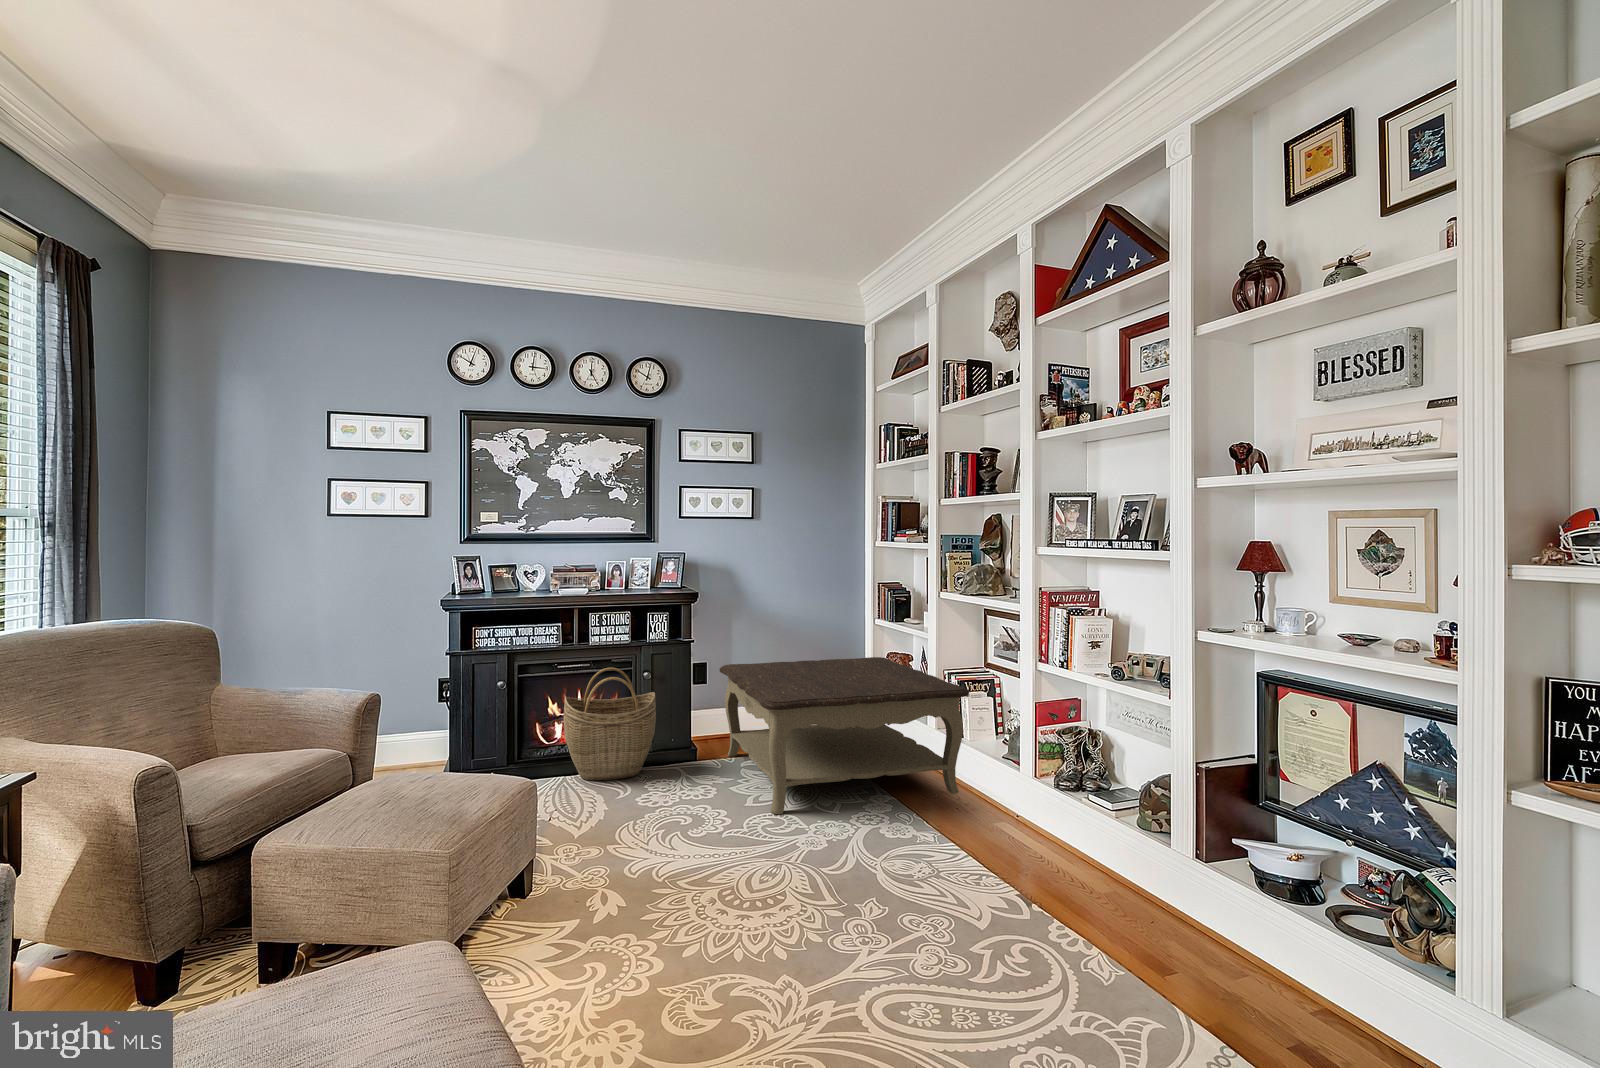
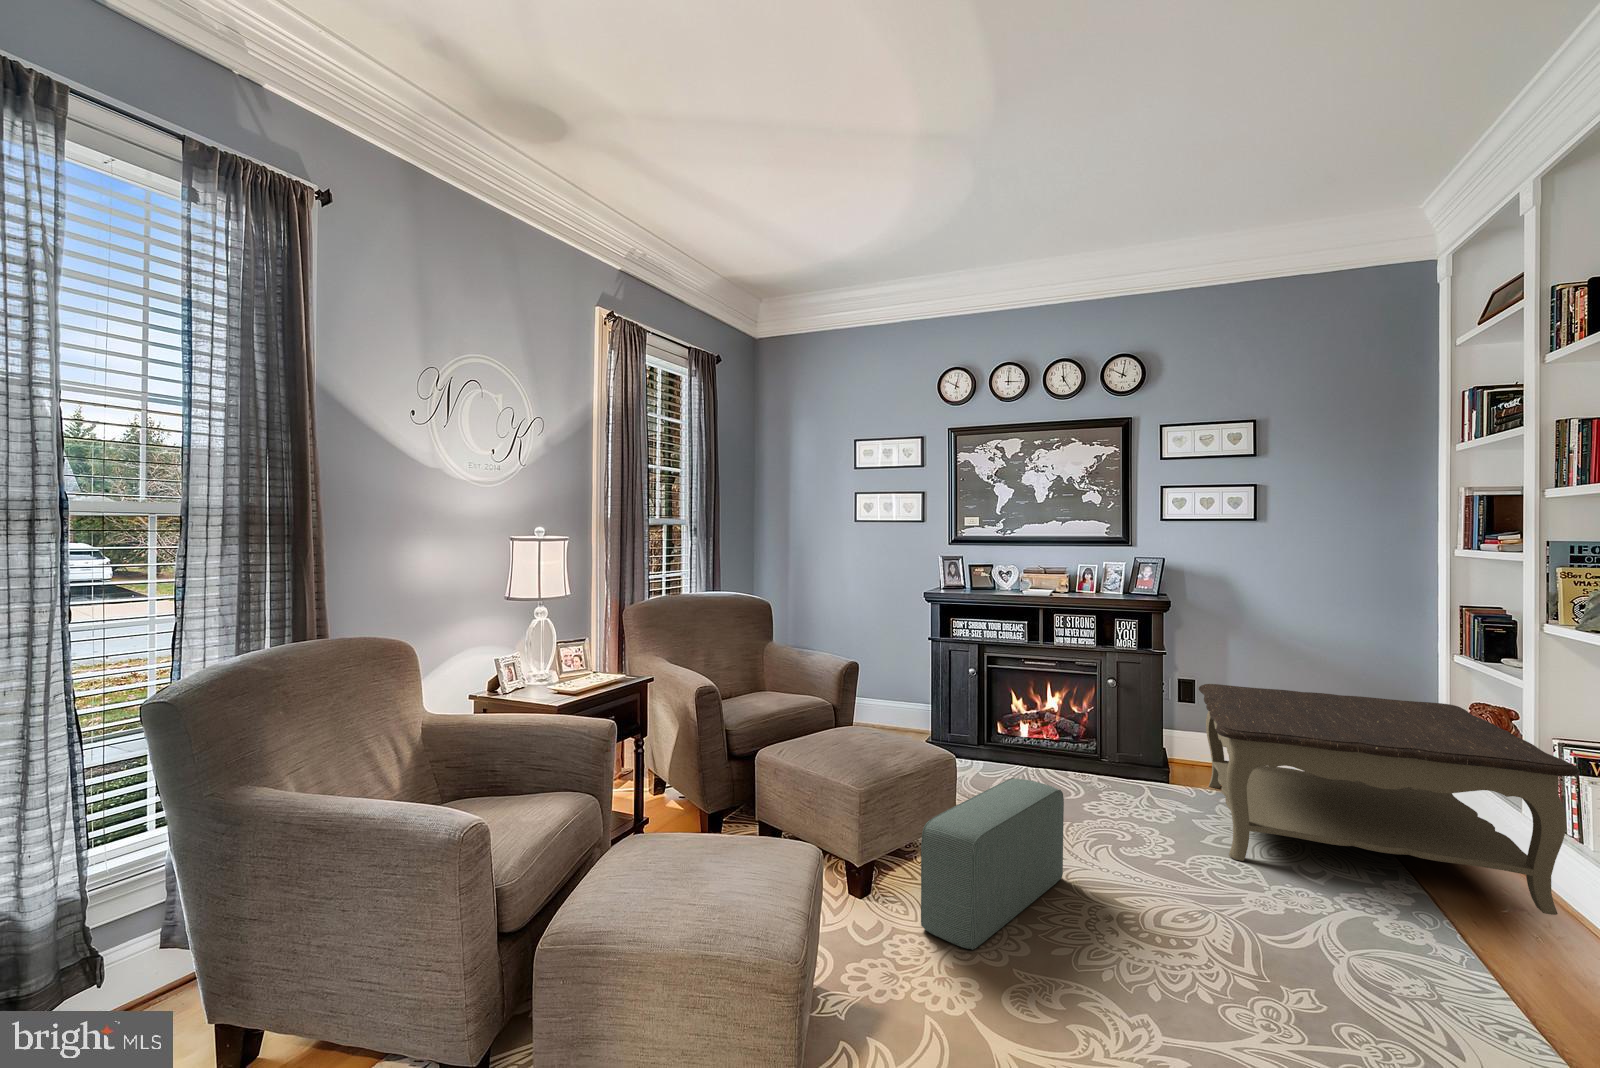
woven basket: present [563,668,656,780] -> none [1024,669,1118,781]
pouf: none [546,789,658,990] -> present [921,778,1064,950]

